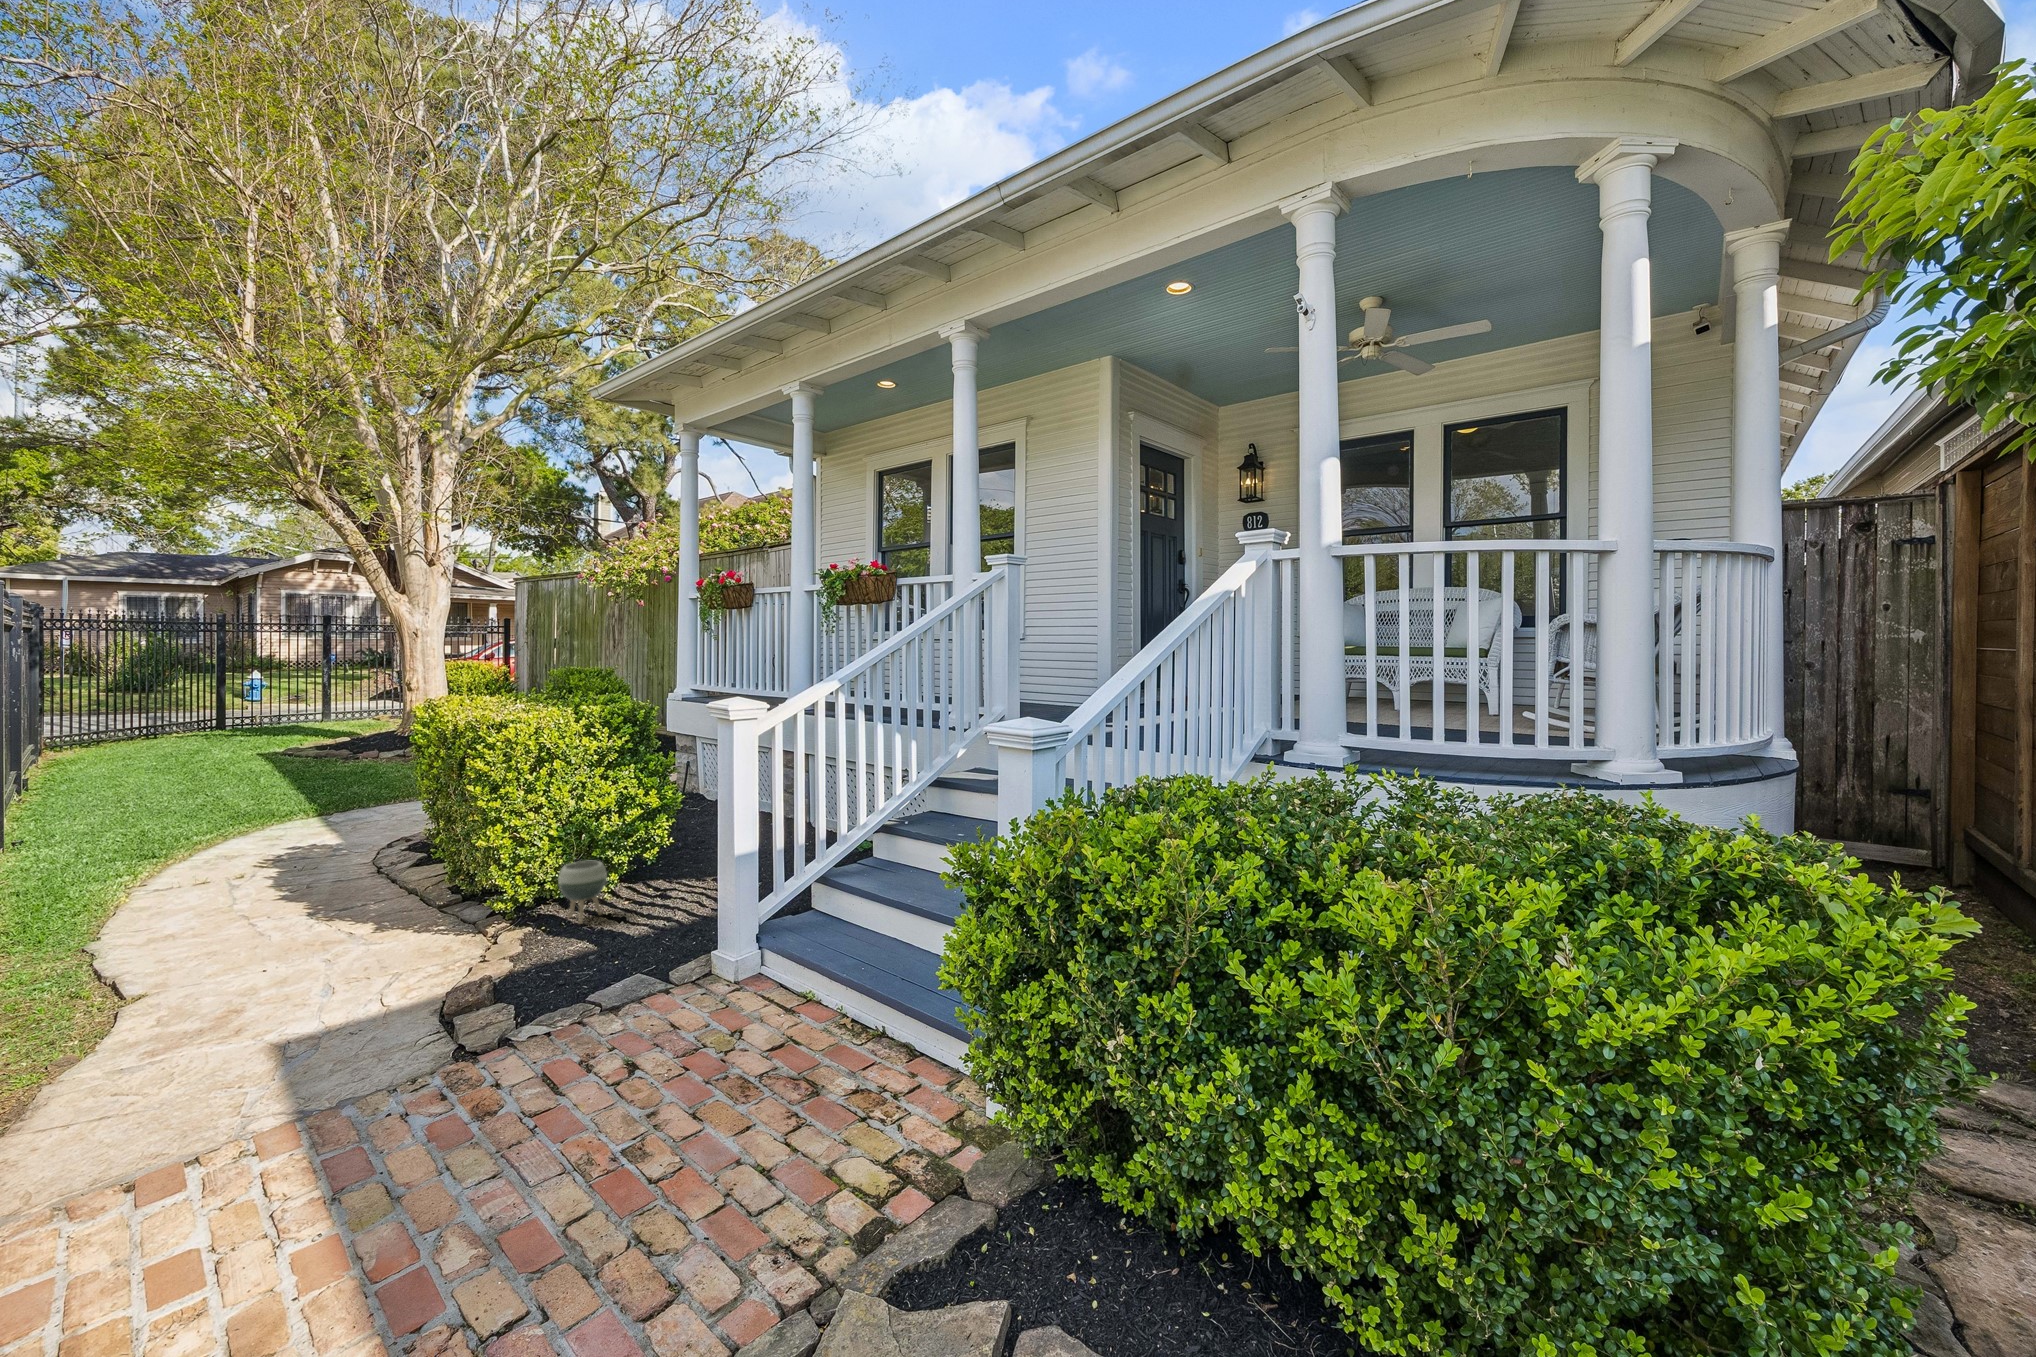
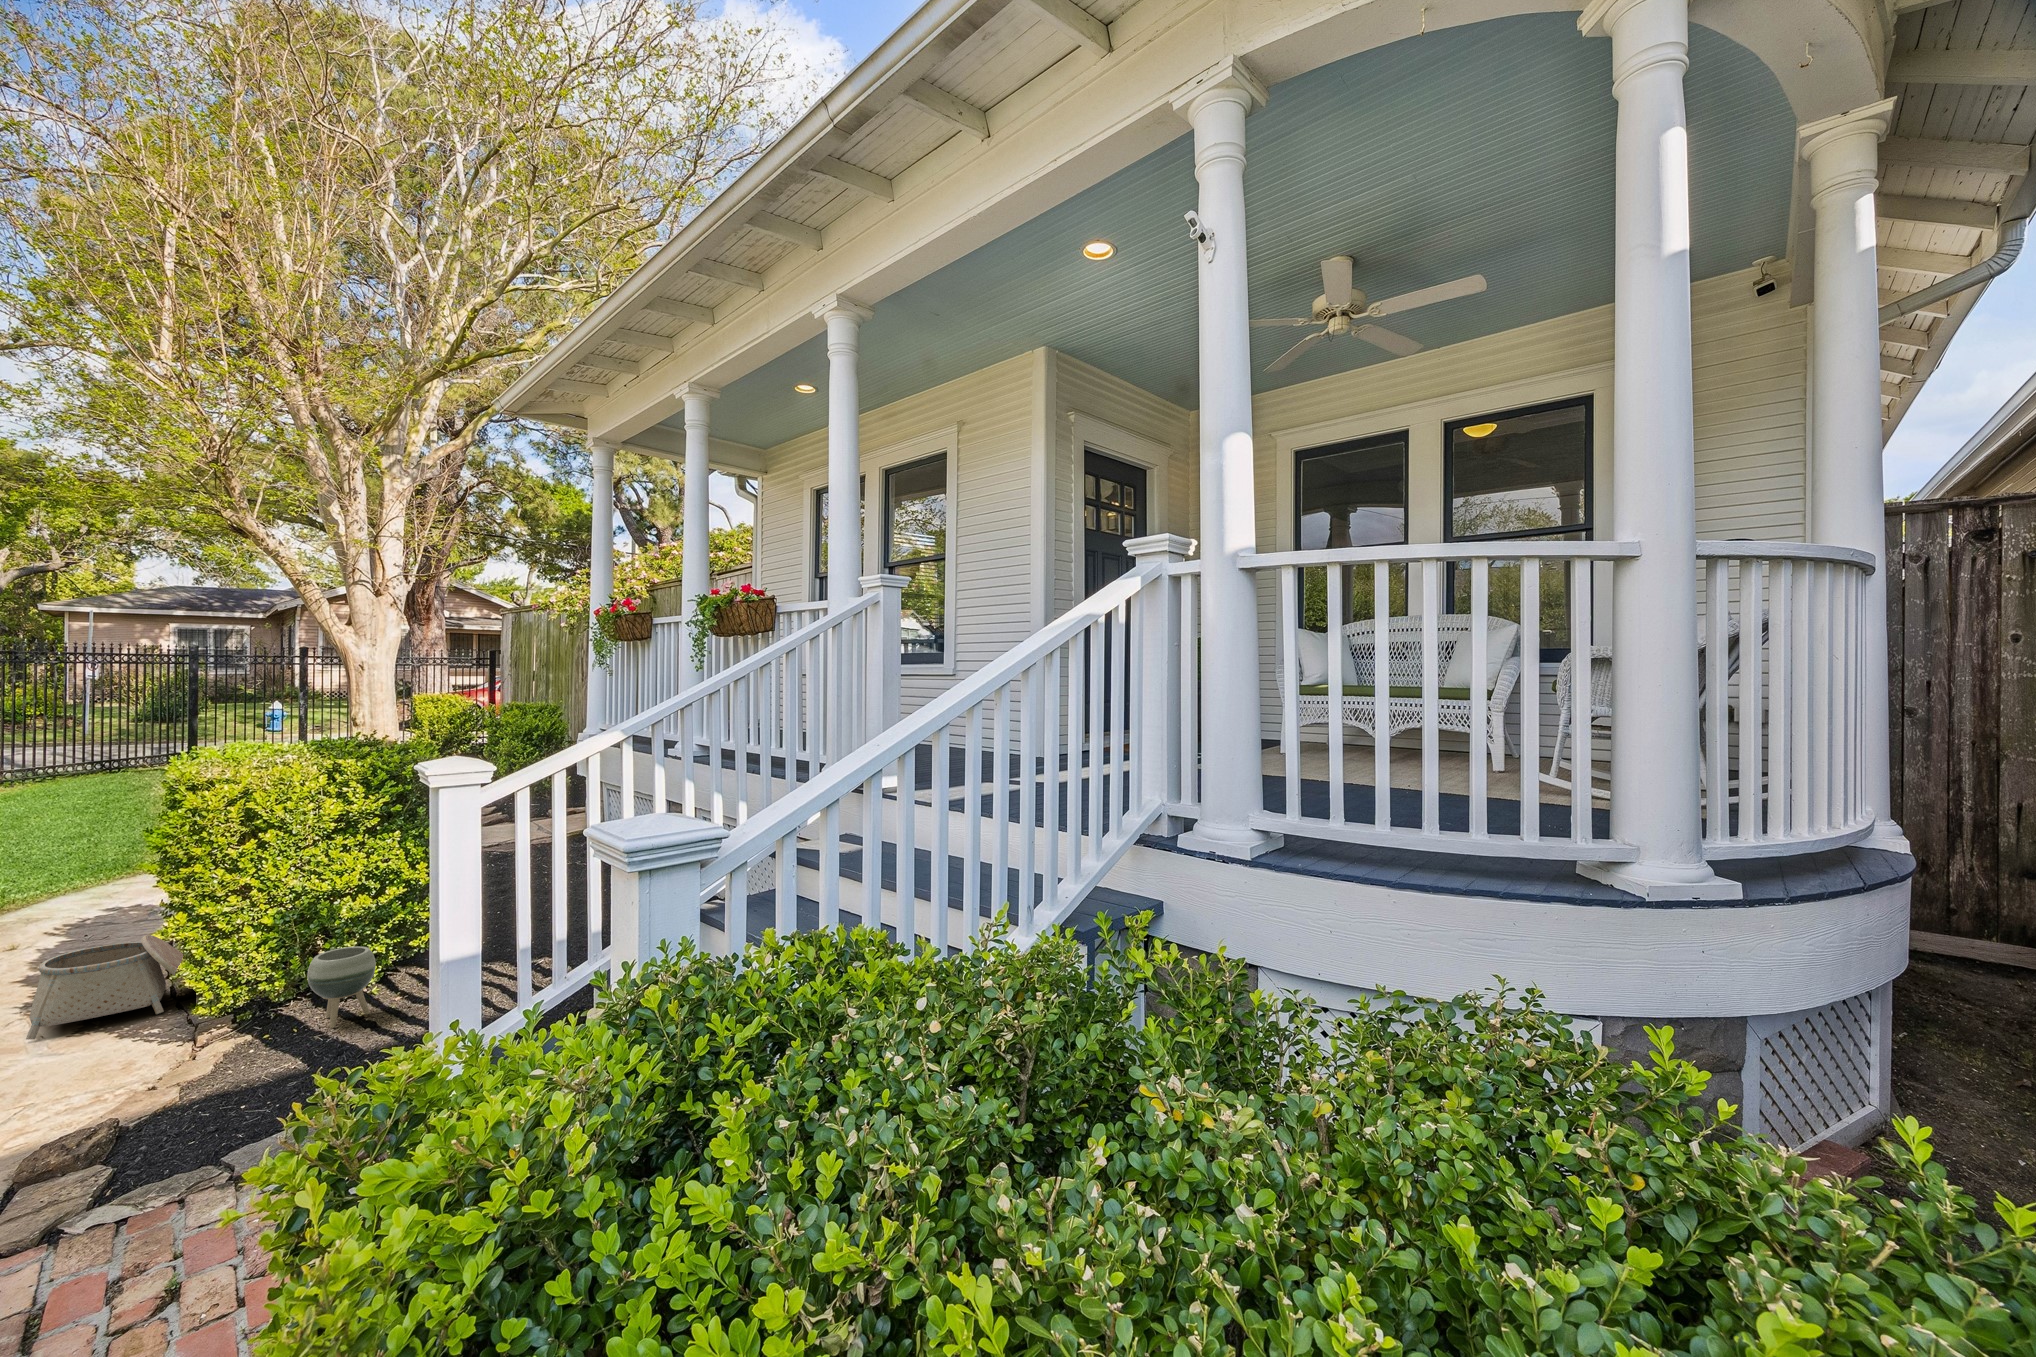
basket: none [317,856,453,936] -> present [26,935,183,1040]

